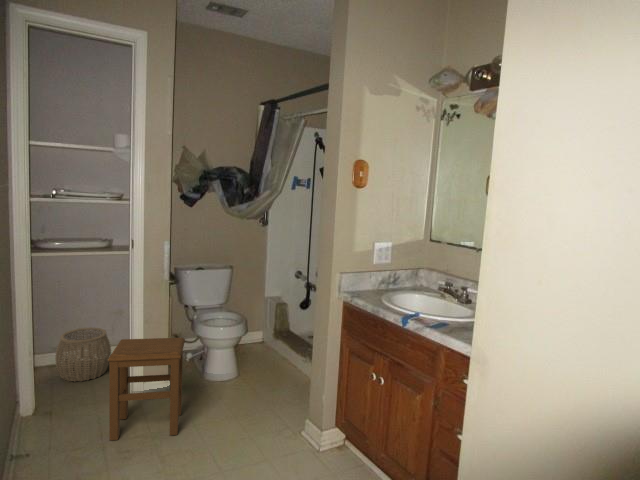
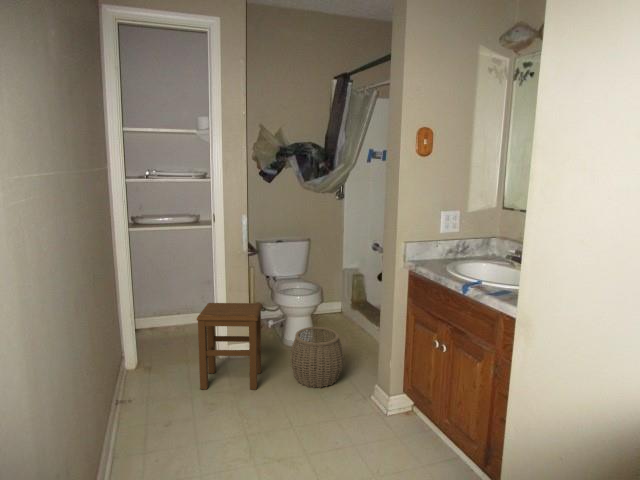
woven basket: present [55,328,111,382] -> present [290,327,344,388]

